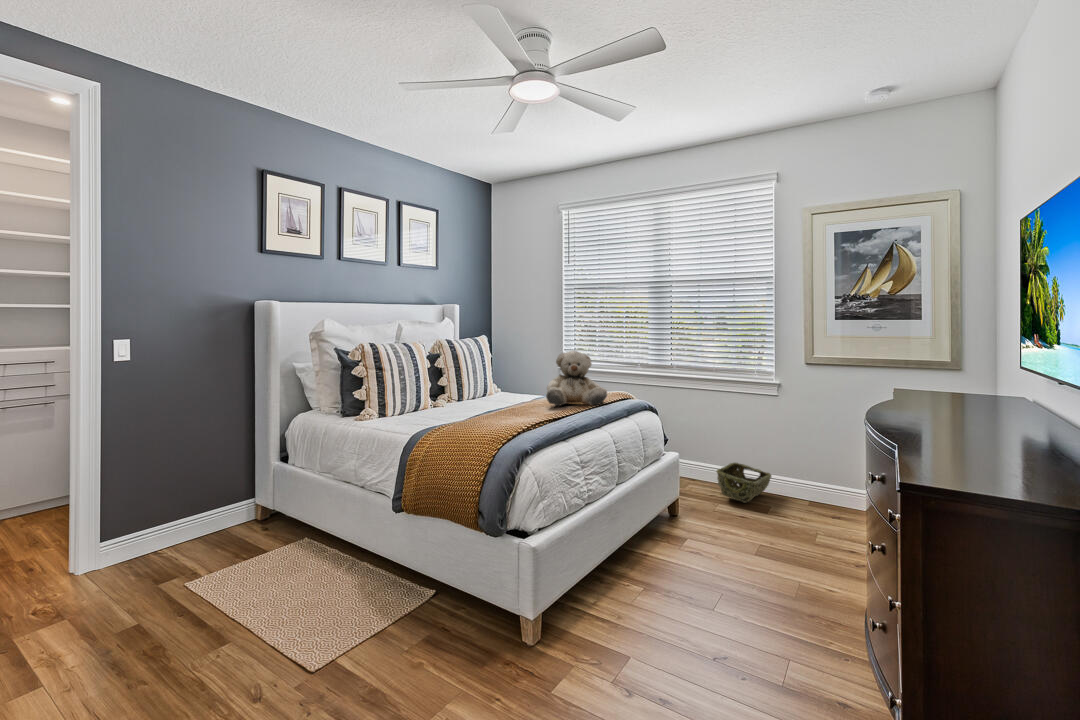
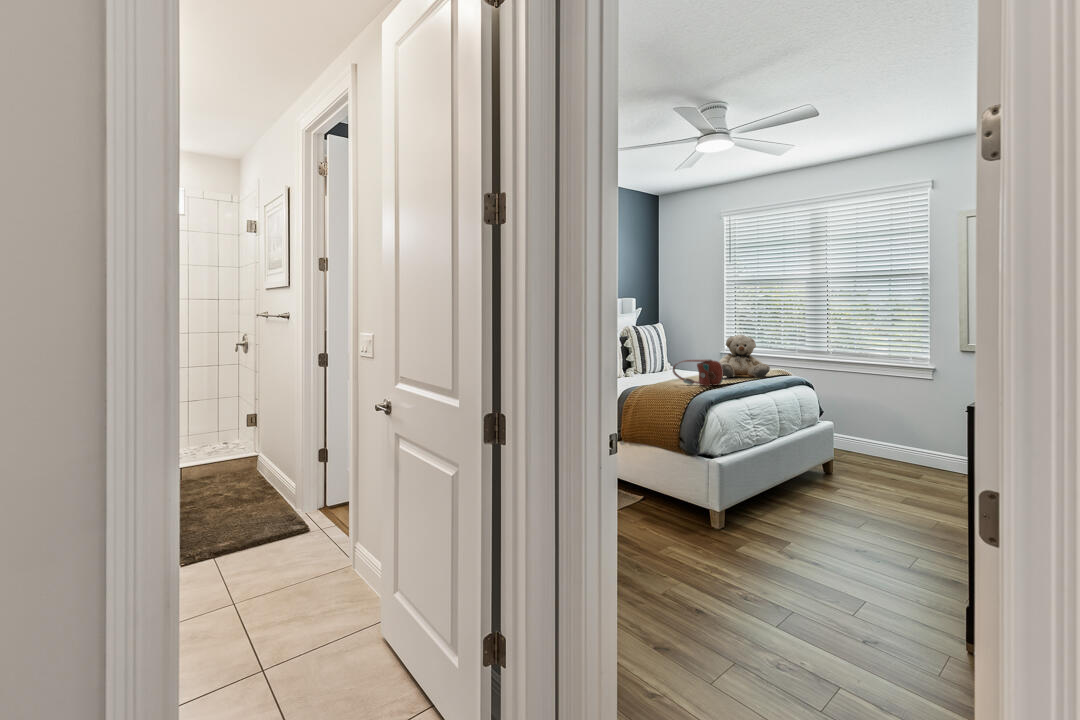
handbag: none [480,388,544,426] -> present [673,359,723,386]
woven basket: present [716,463,771,503] -> none [867,438,922,470]

